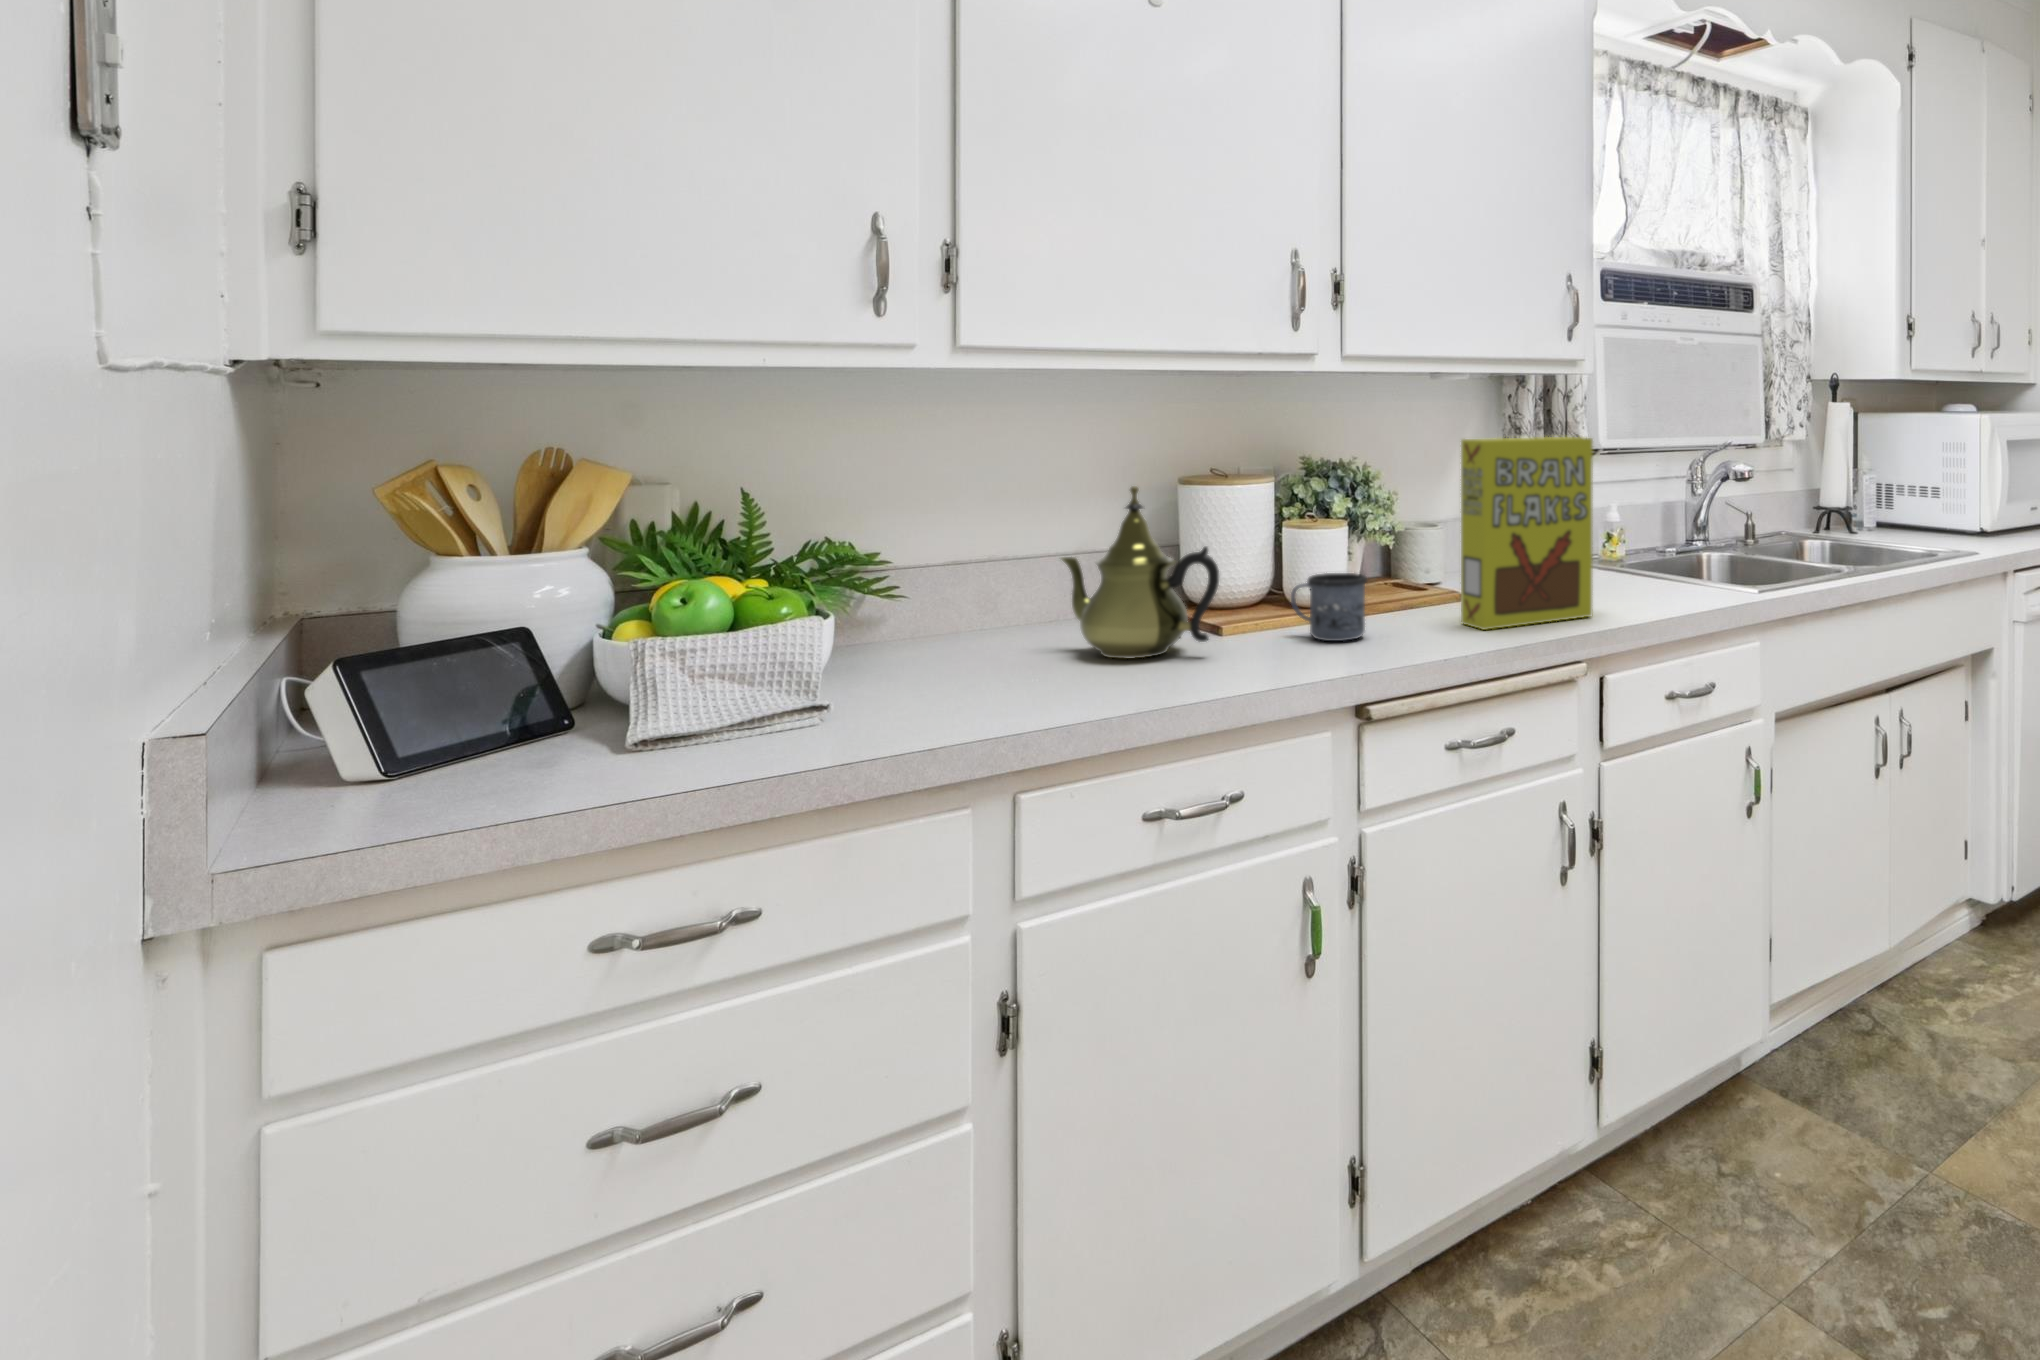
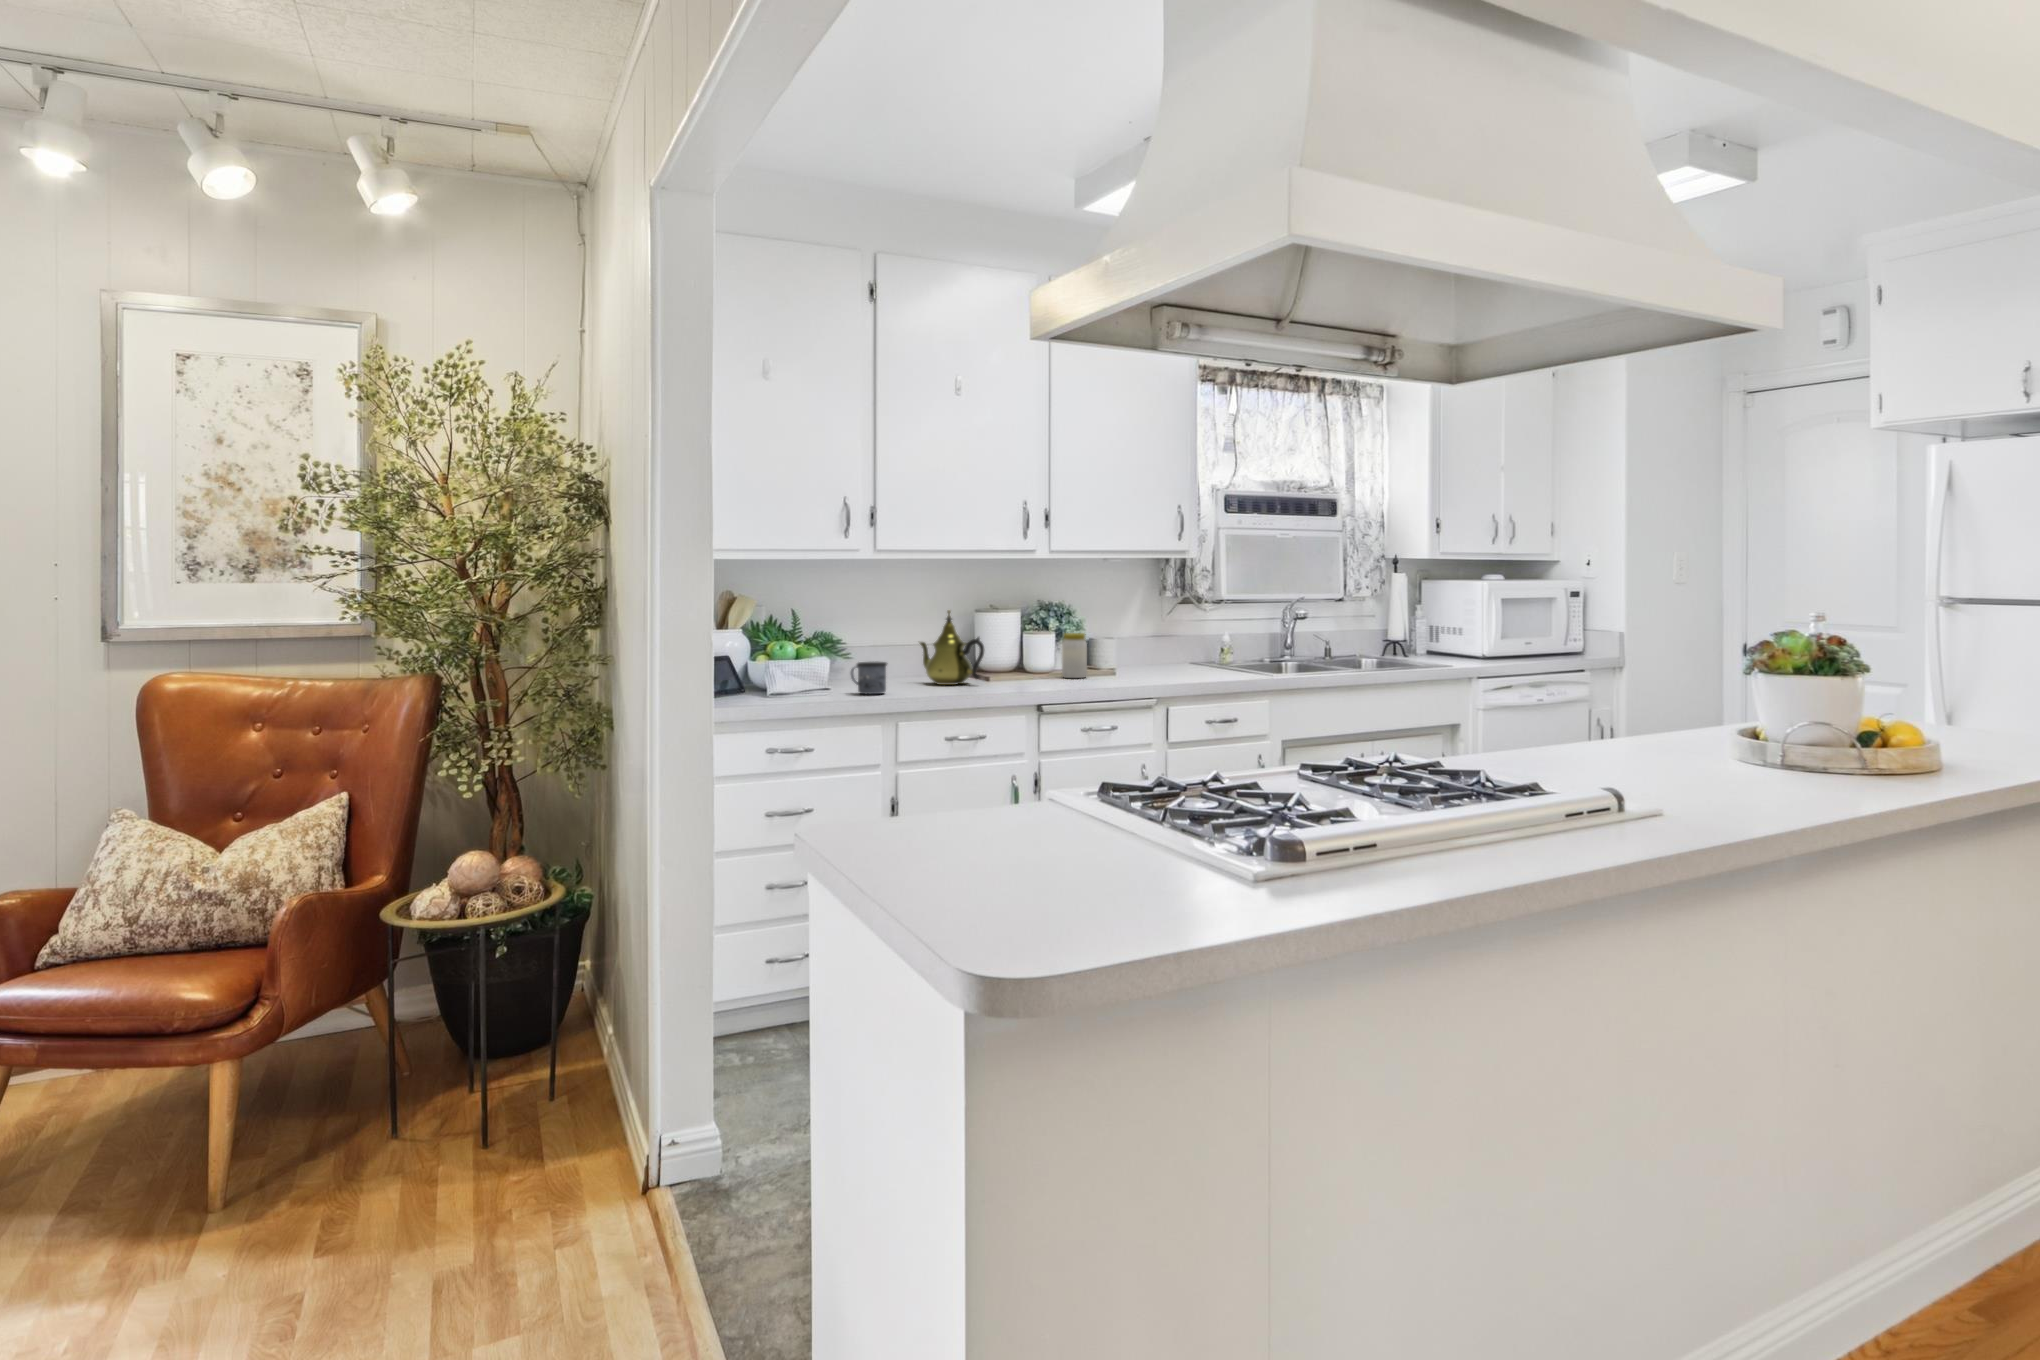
cereal box: present [1461,437,1593,630] -> none [1105,590,1173,682]
jar: none [1364,524,1416,619] -> present [1062,633,1087,678]
mug: present [1291,573,1367,641] -> present [851,662,887,694]

